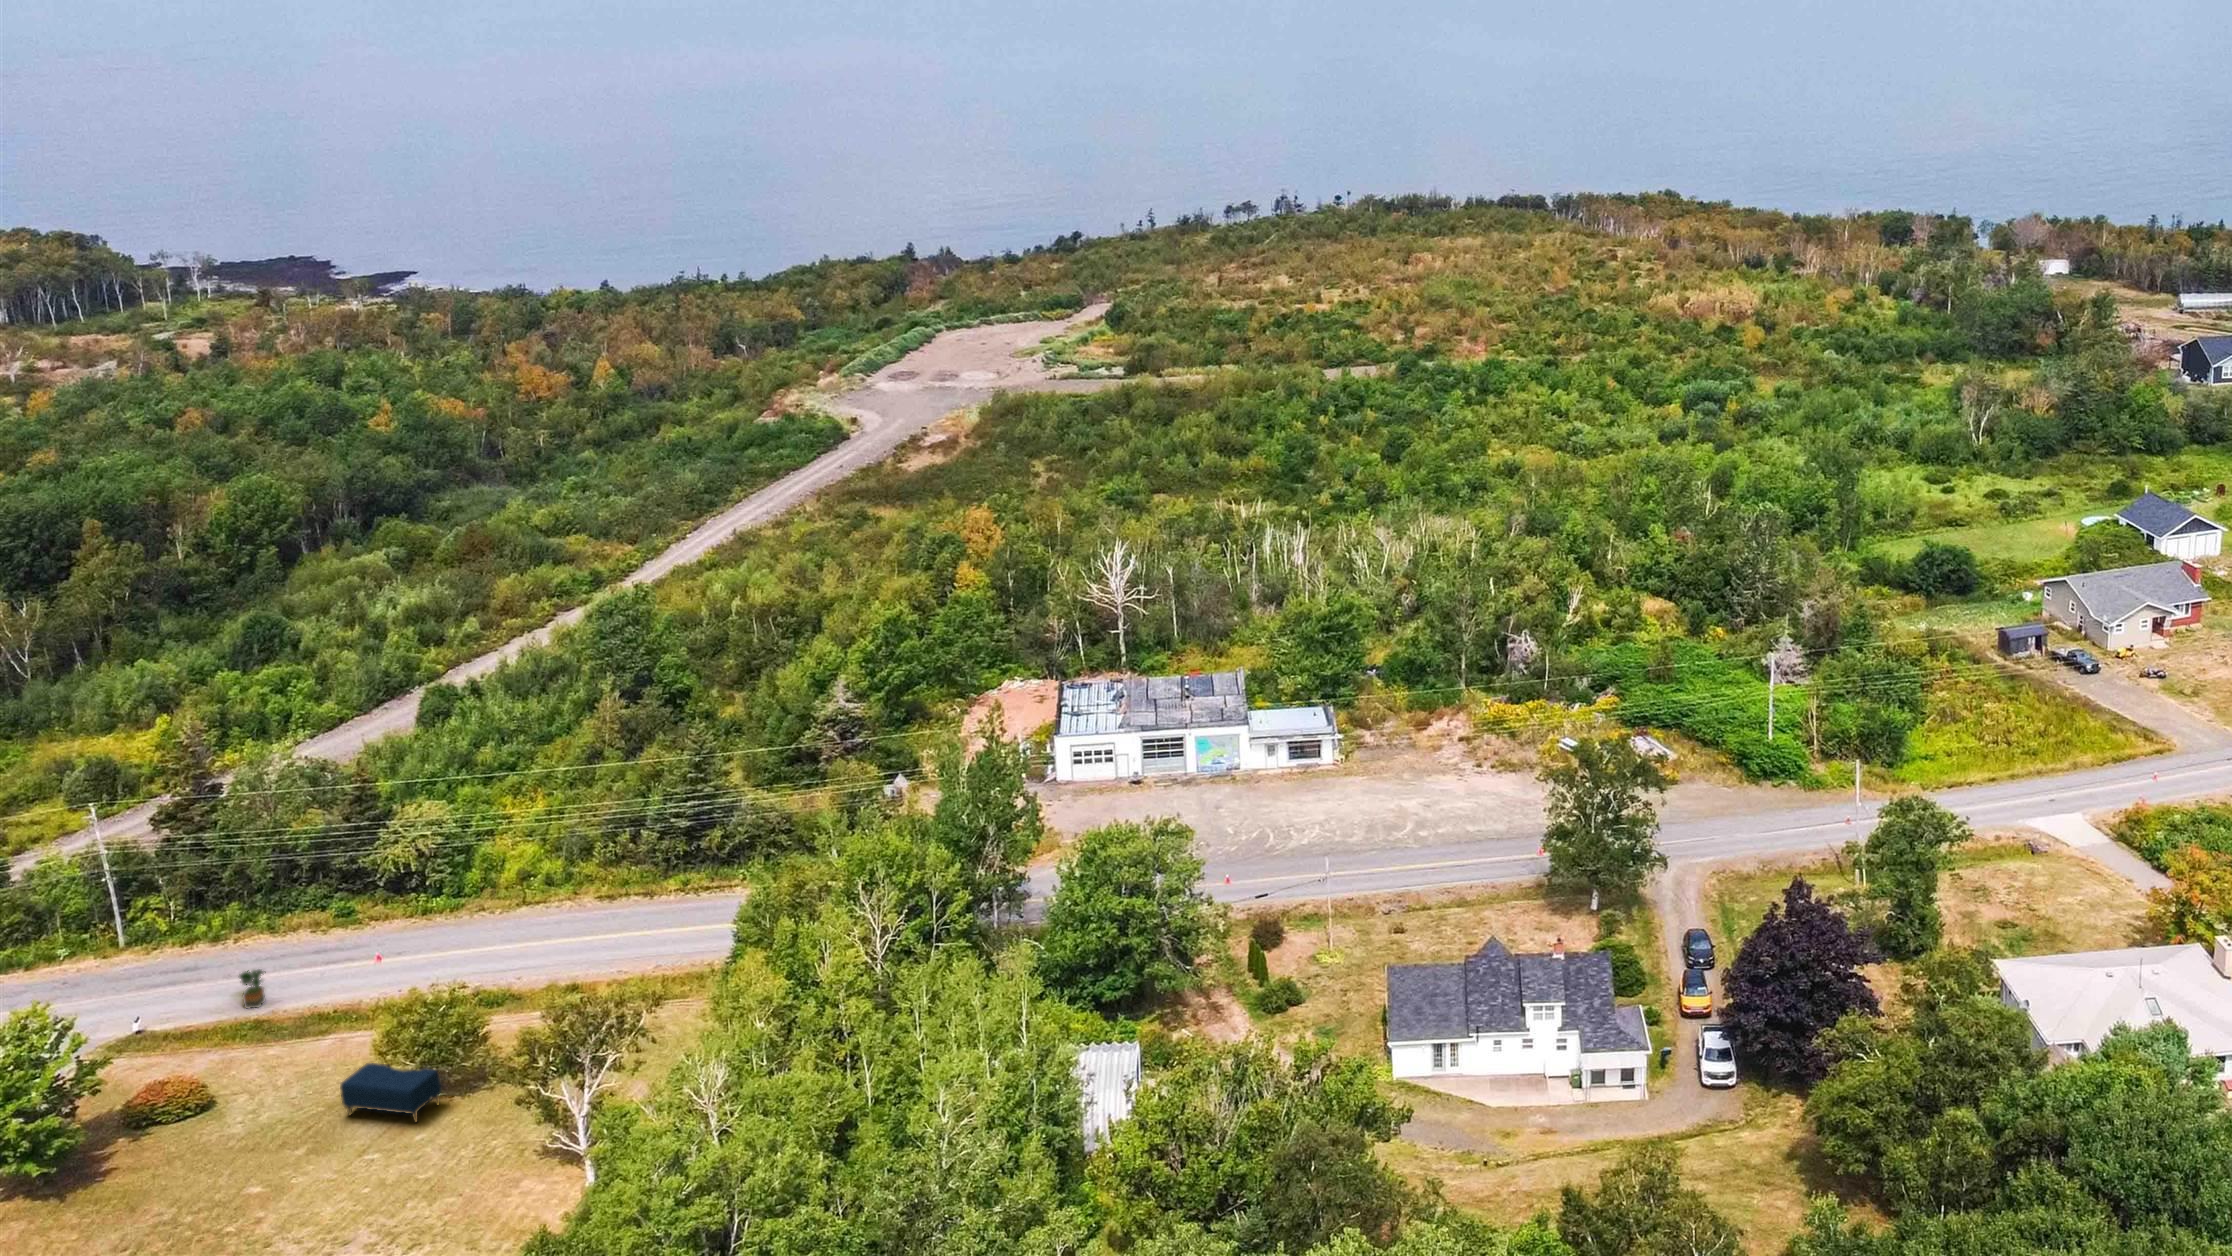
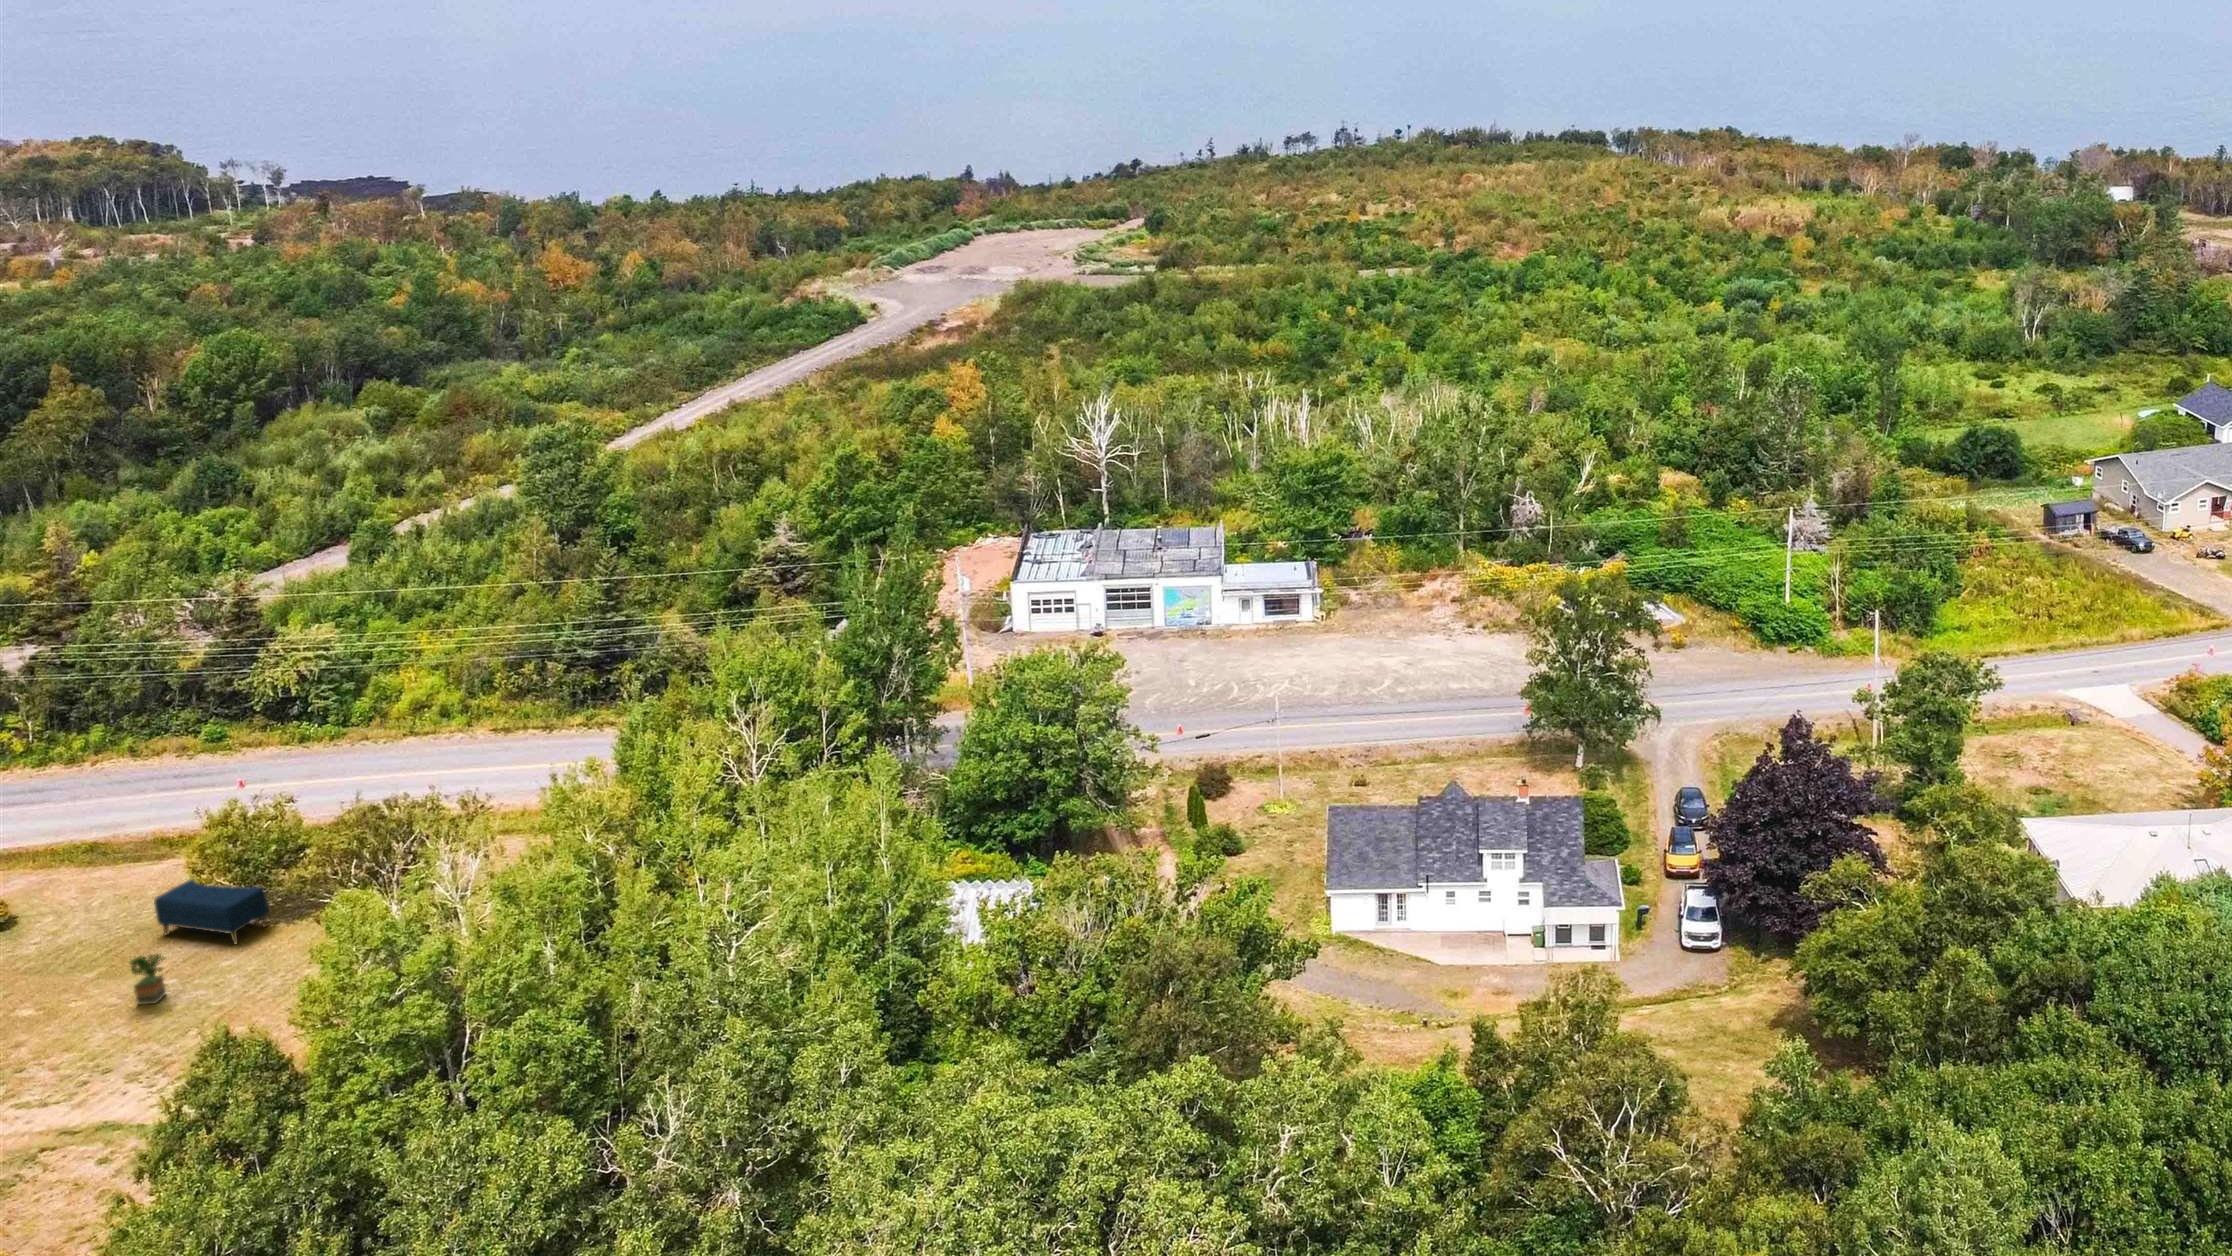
potted tree: present [240,969,266,1008] -> present [129,954,166,1005]

